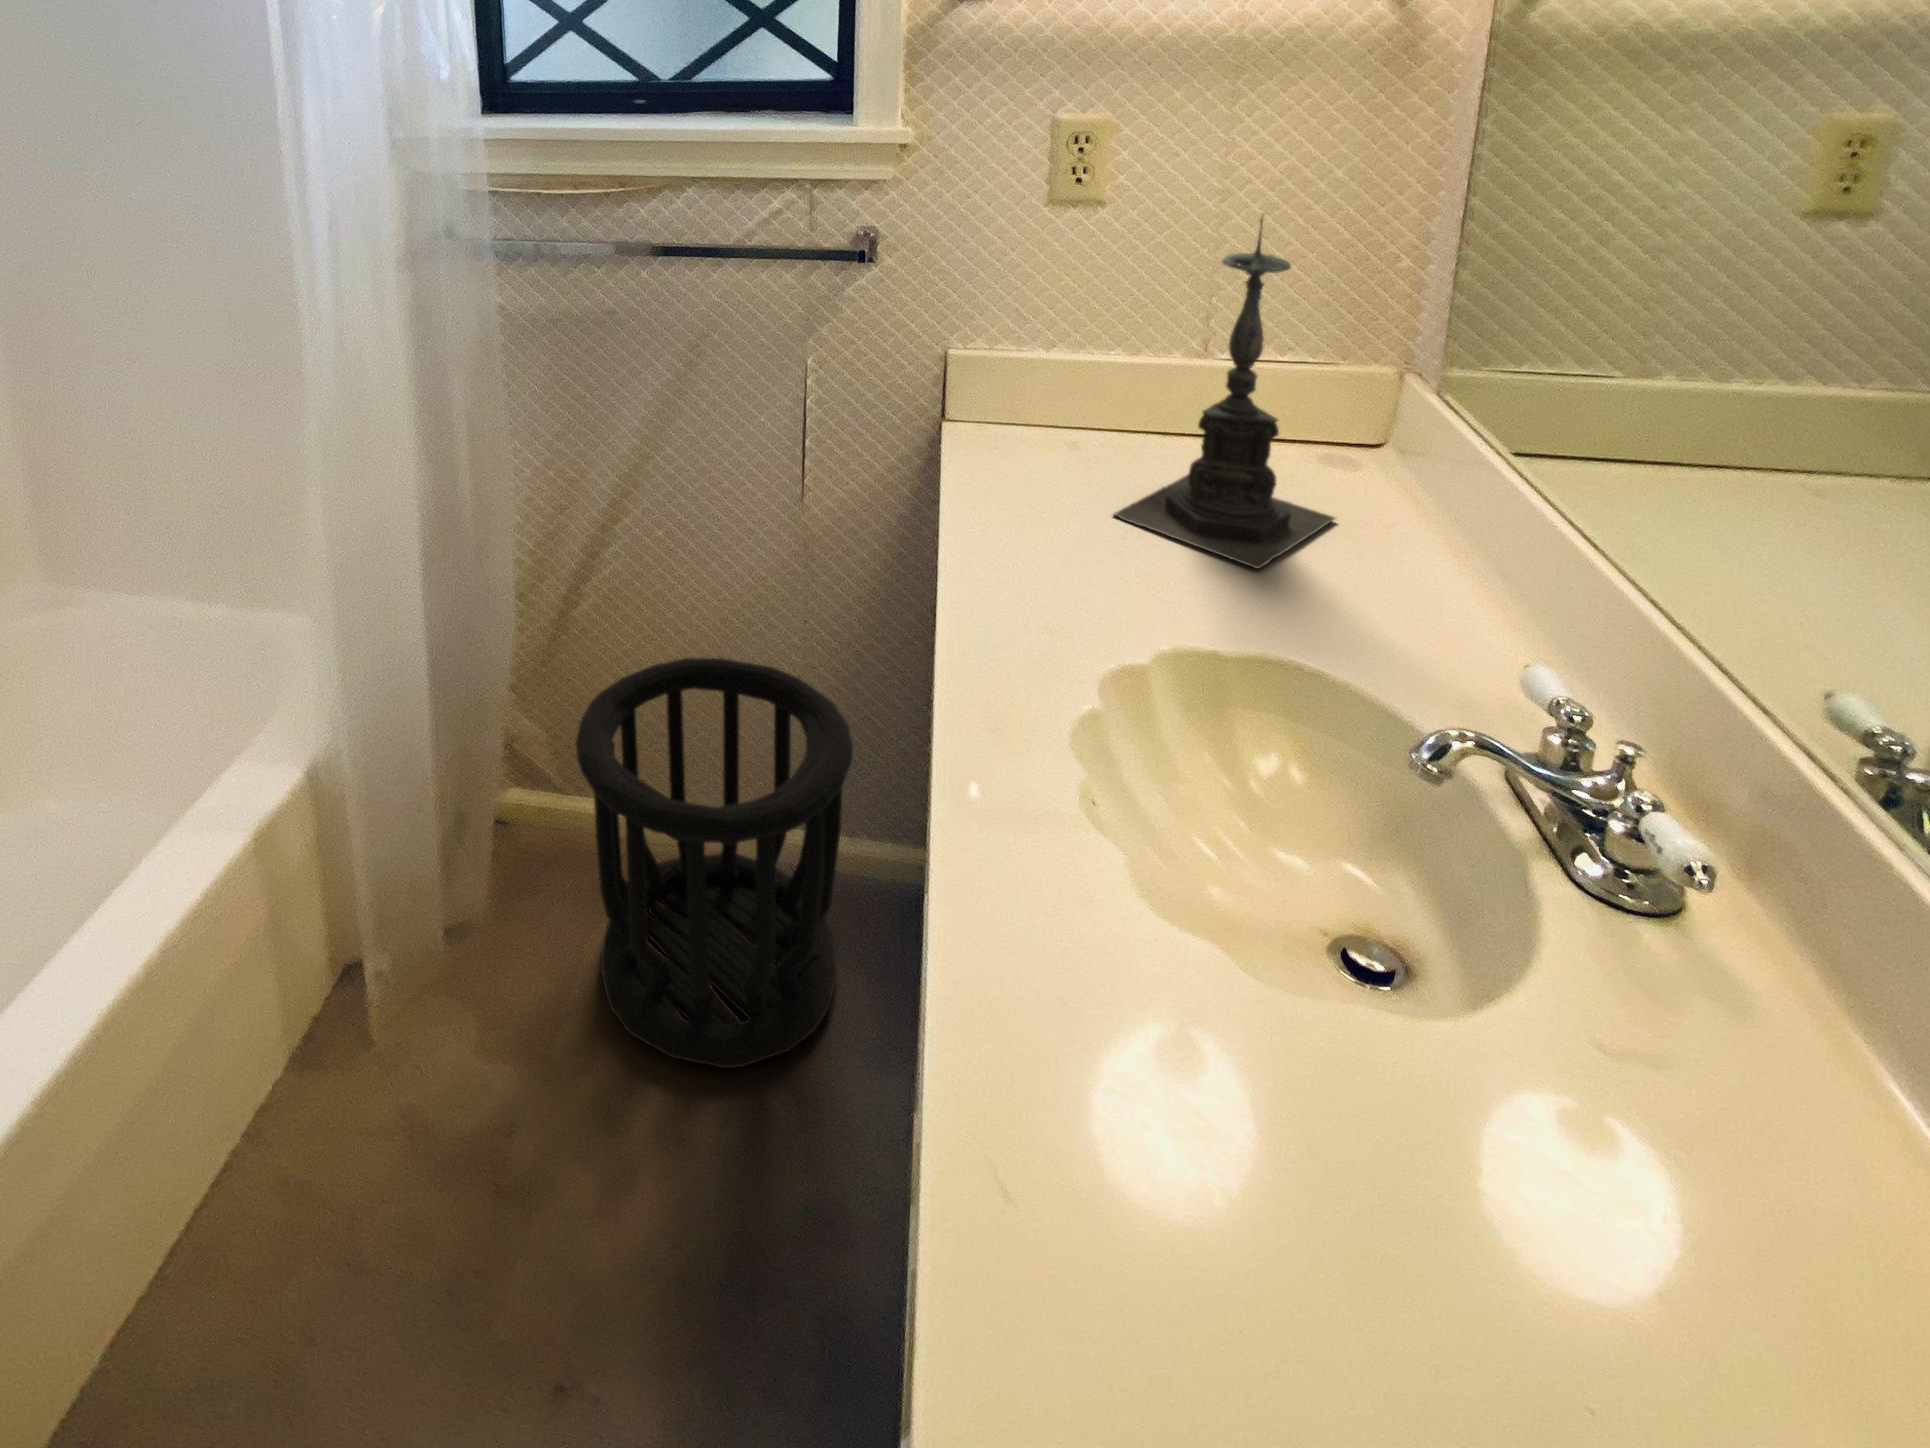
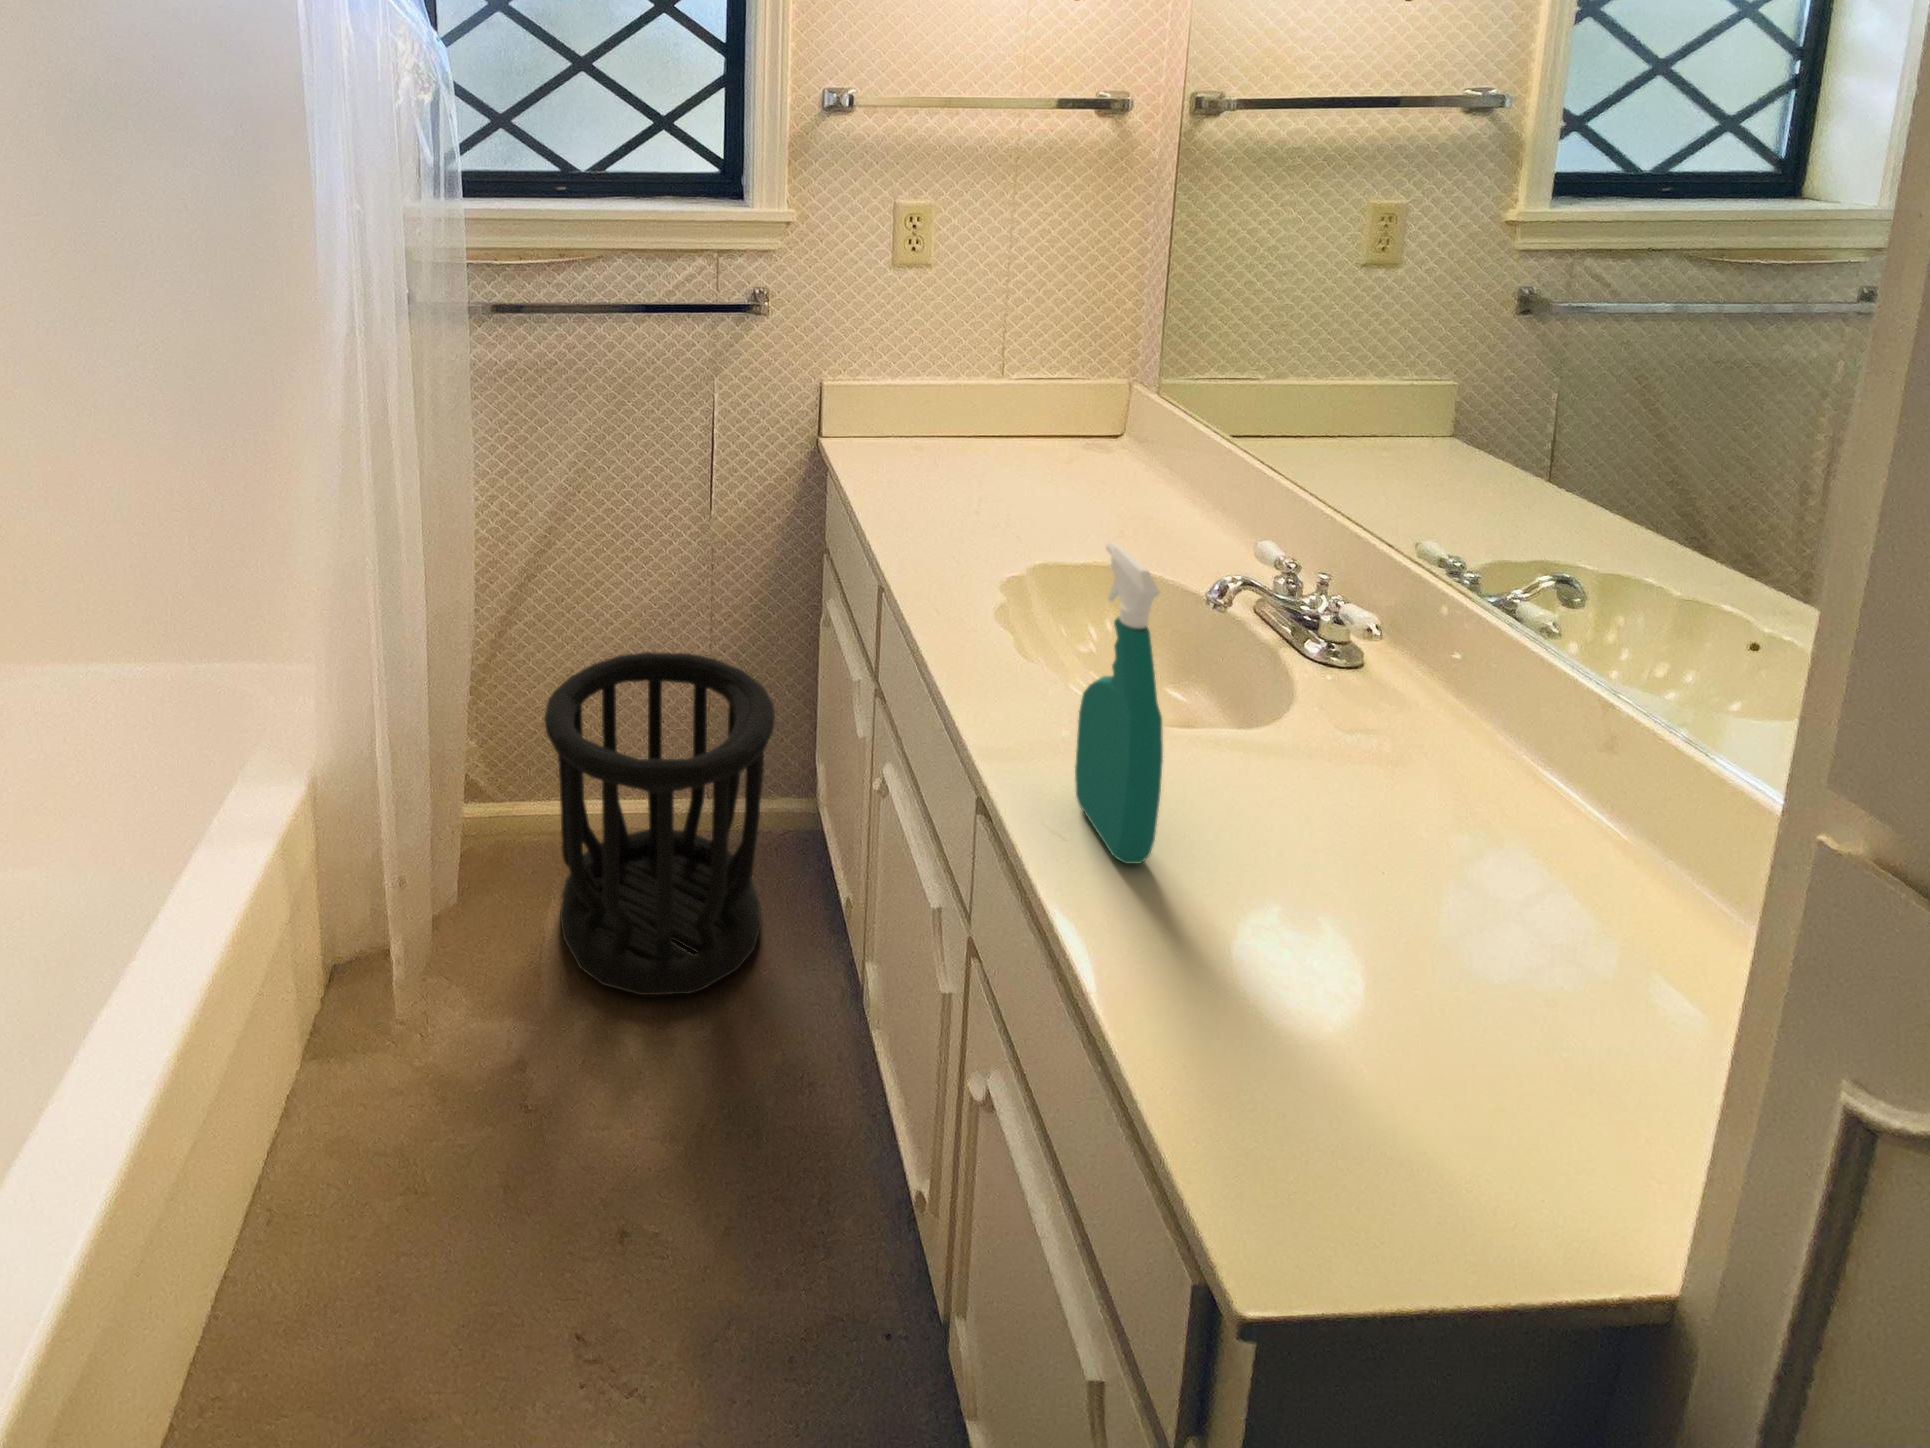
candle holder: present [1114,218,1335,569] -> none [966,261,1108,512]
spray bottle: none [1049,727,1145,1240] -> present [1075,542,1163,864]

